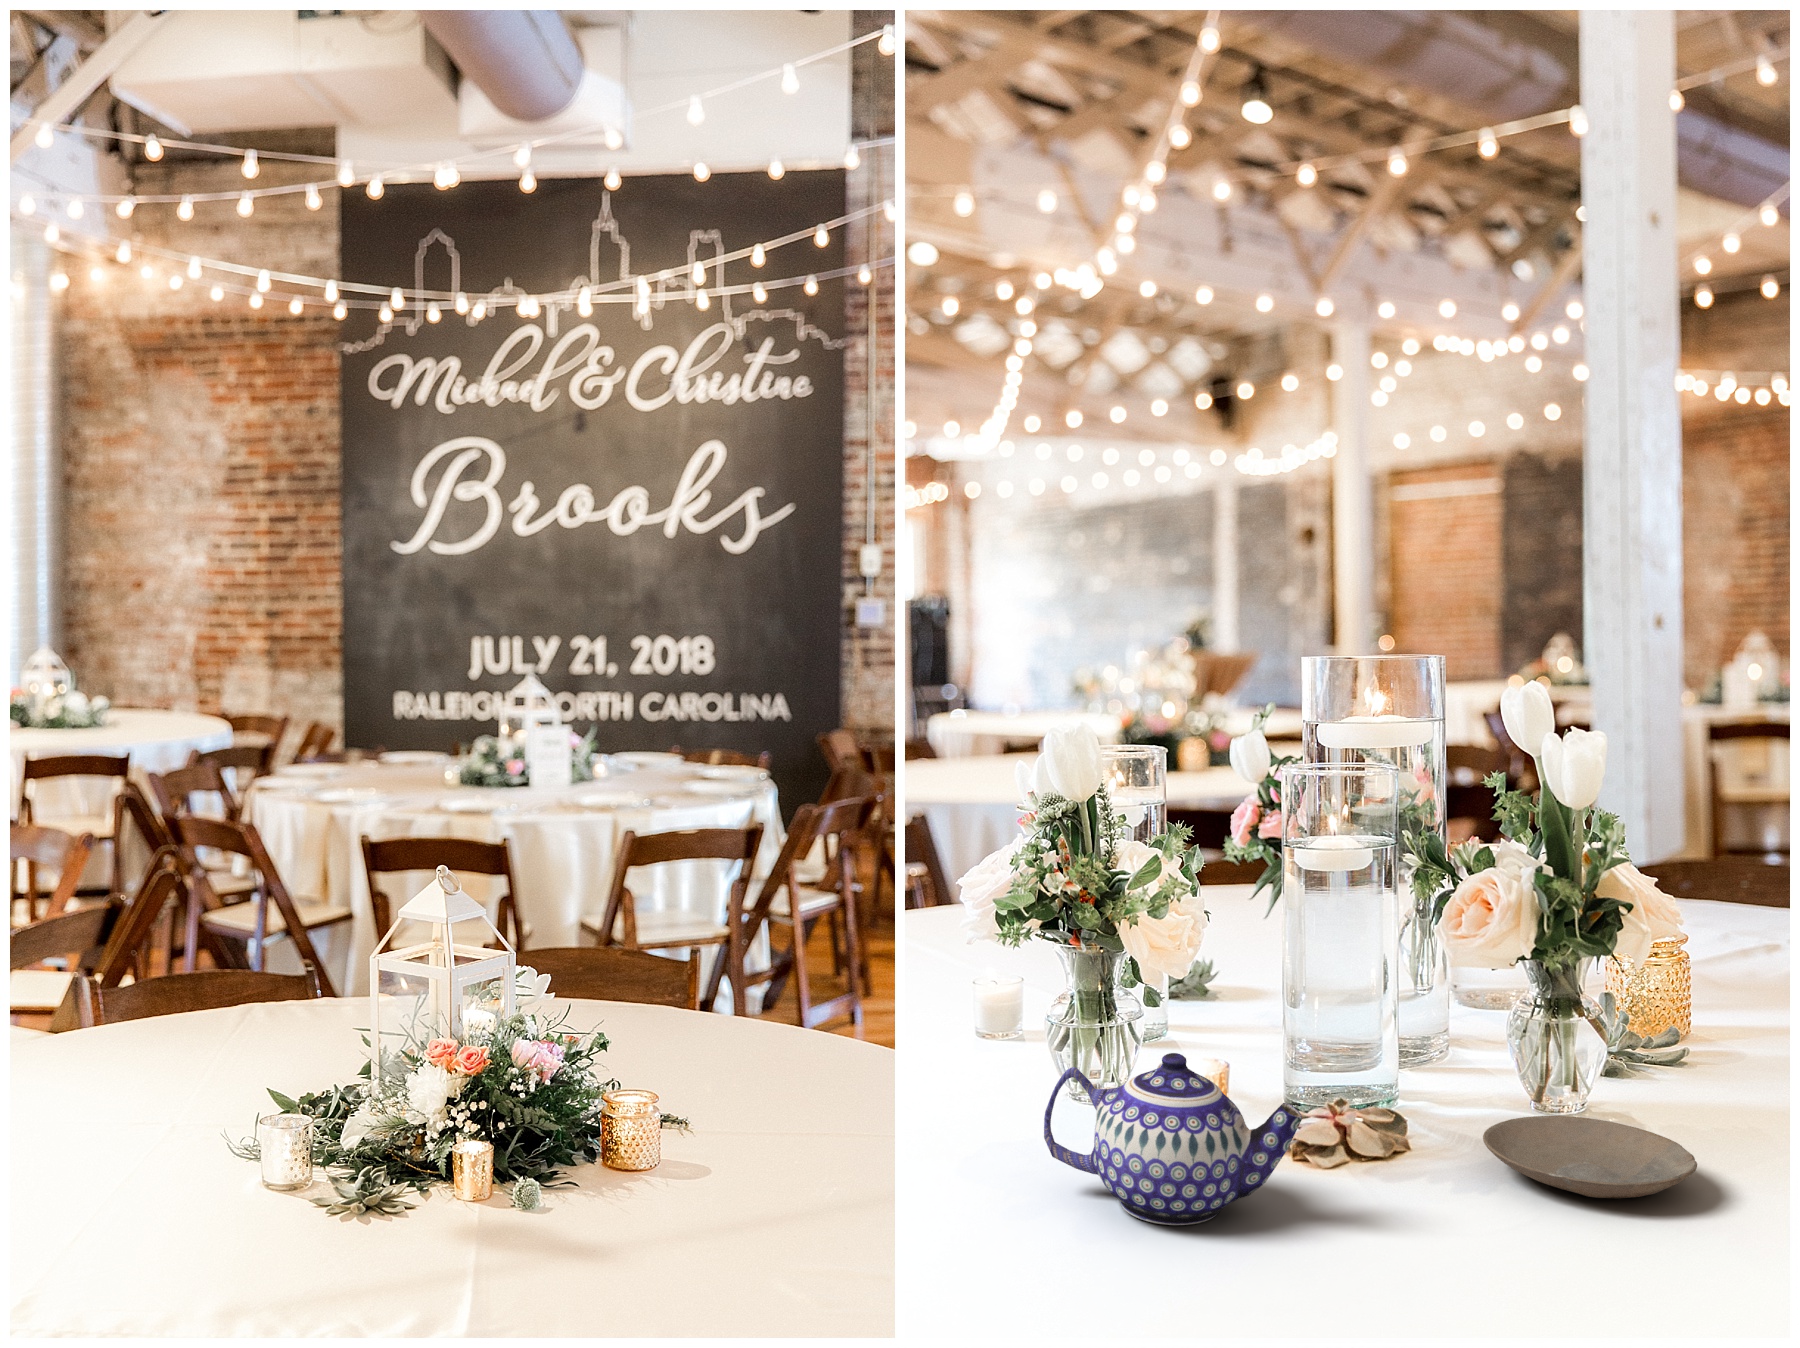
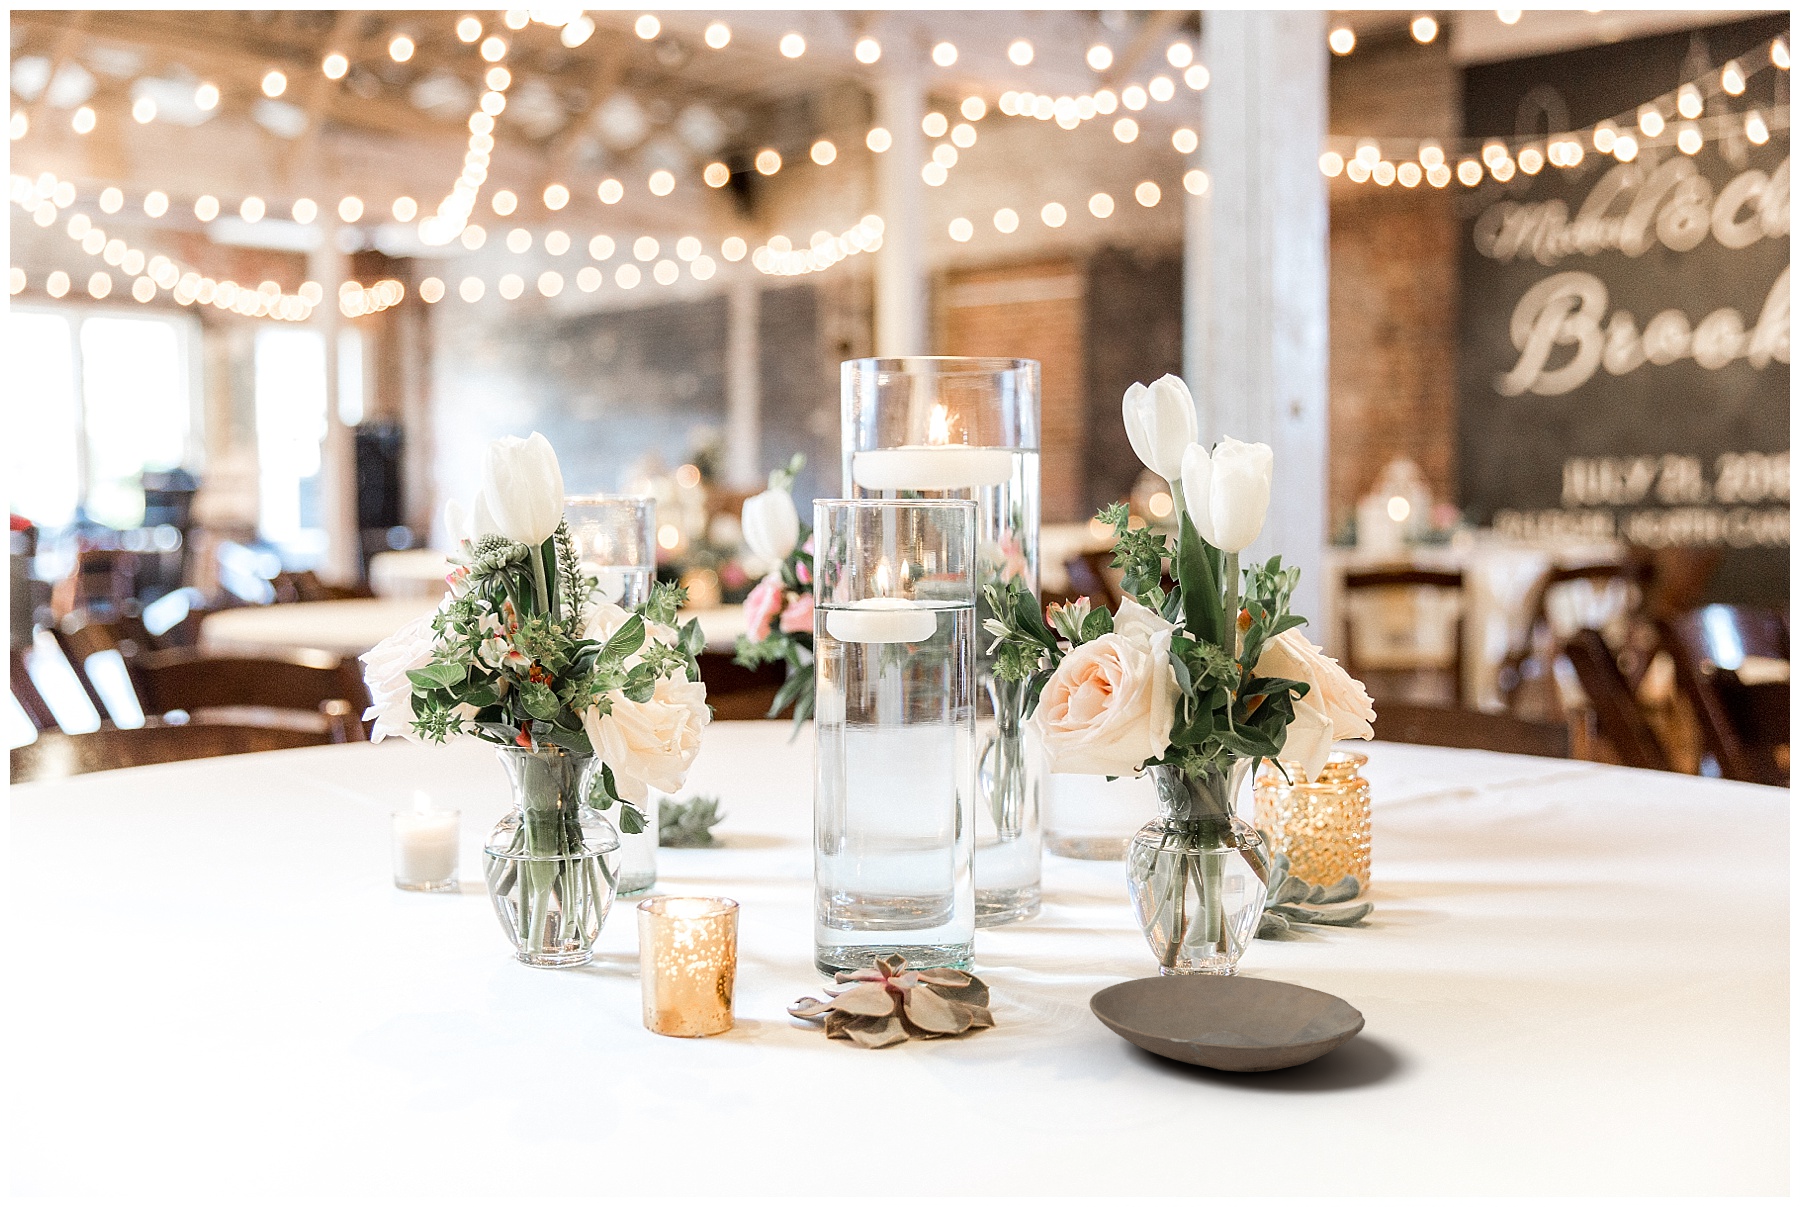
teapot: present [1044,1053,1302,1225] -> none [446,878,824,1132]

